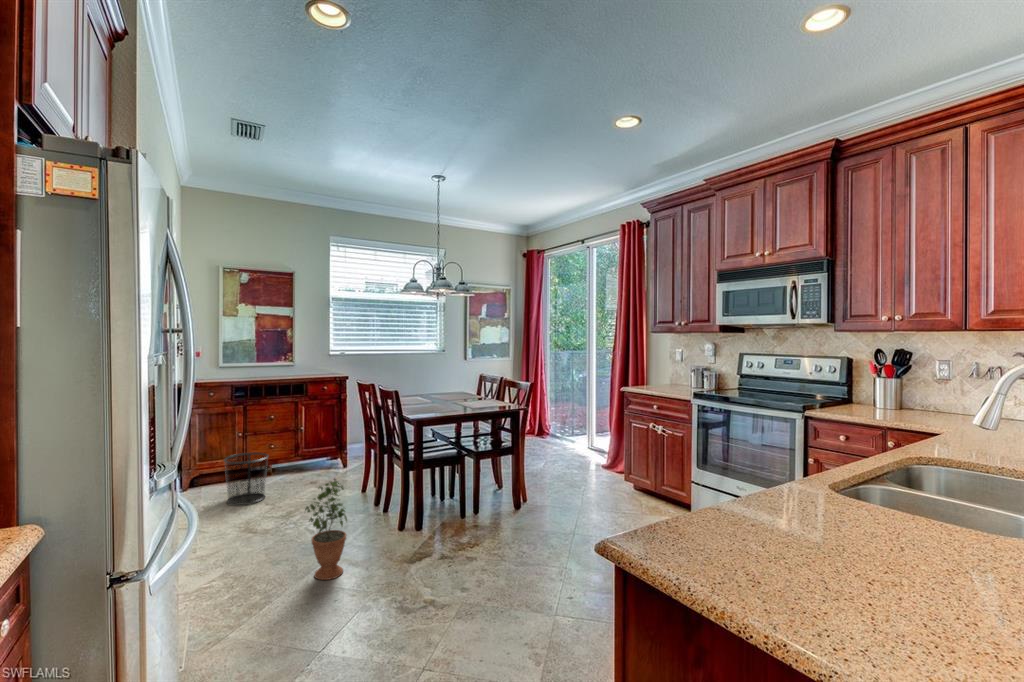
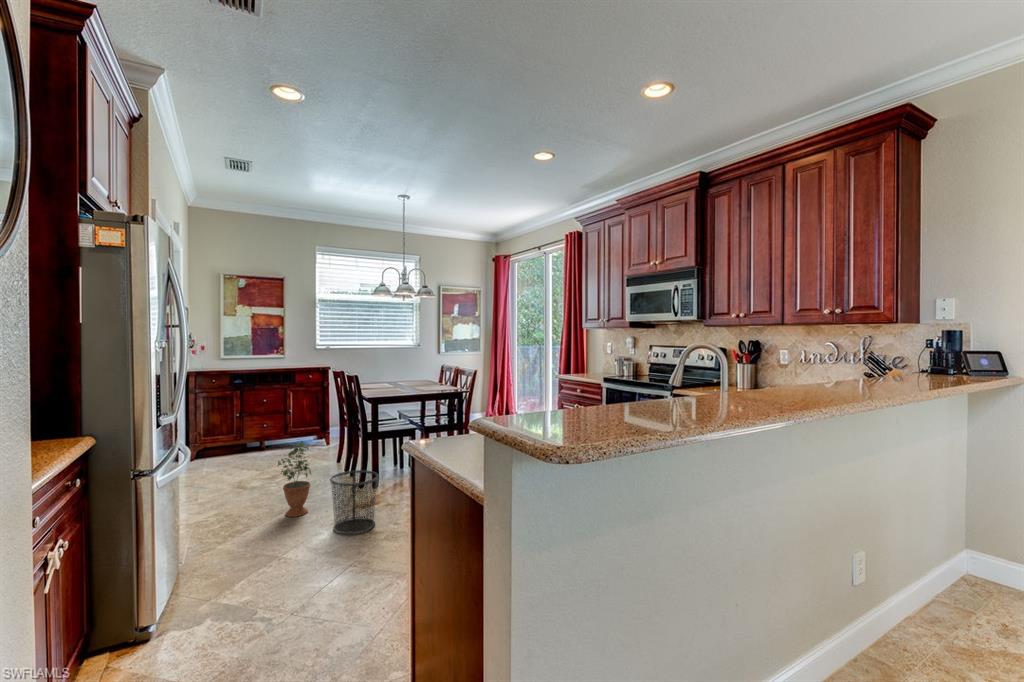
waste bin: present [224,452,269,505] -> present [330,470,379,534]

